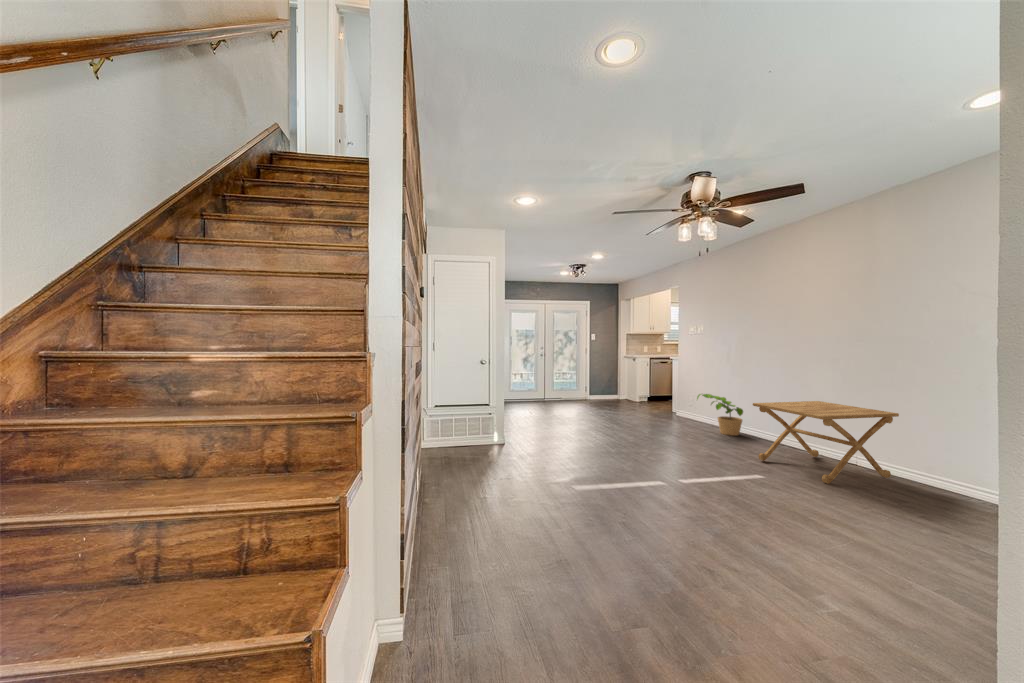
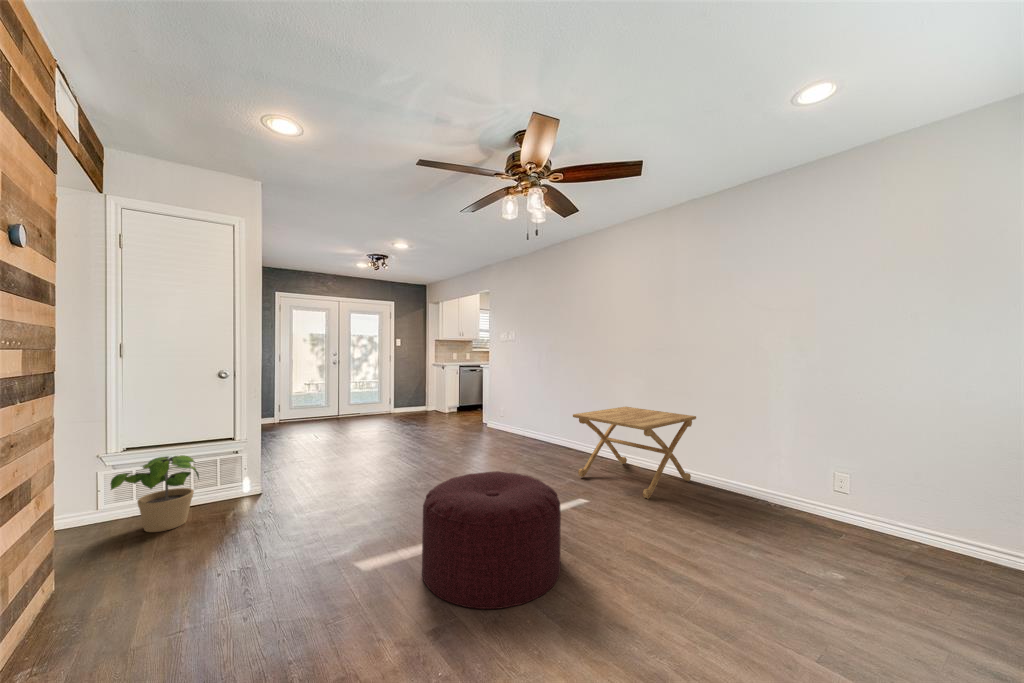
potted plant: present [697,394,743,436] -> present [110,455,199,532]
ottoman: none [617,436,721,519] -> present [422,471,561,609]

